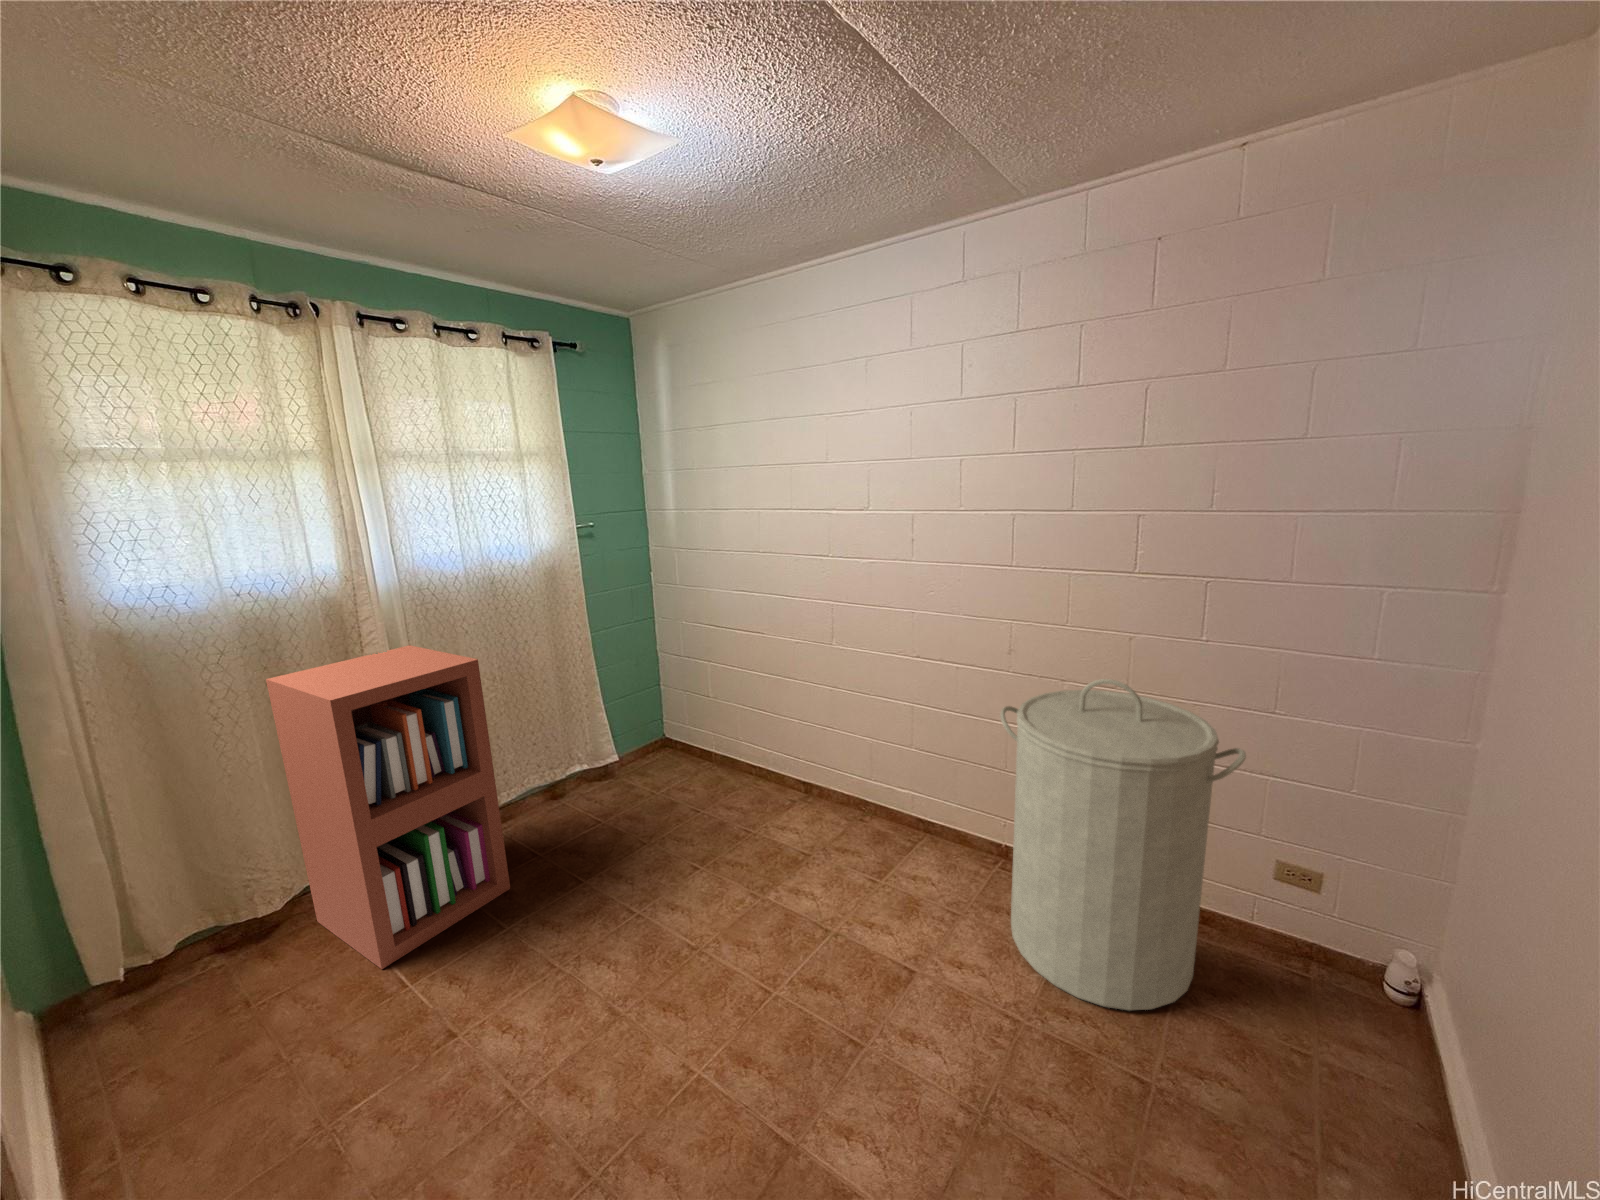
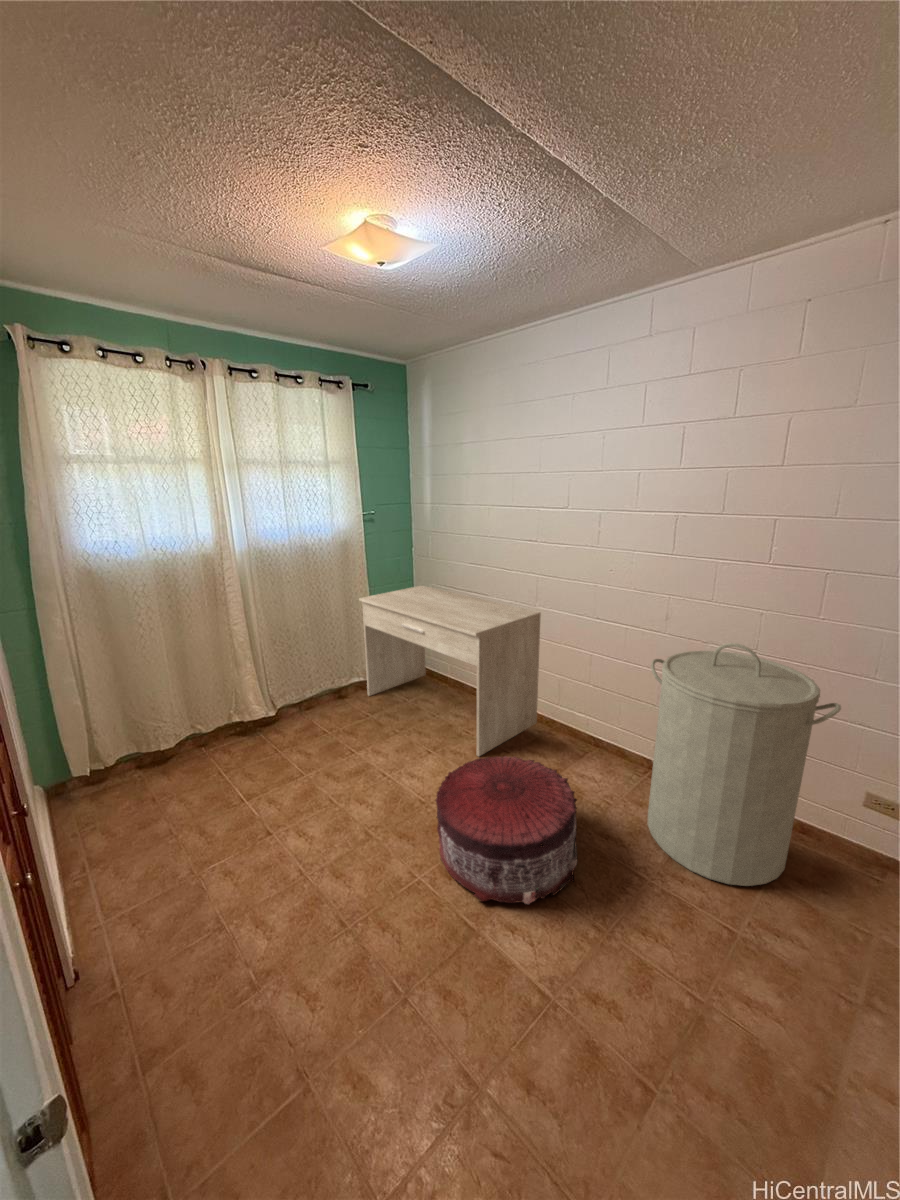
desk: none [579,623,846,866] -> present [359,586,541,756]
bookshelf: present [266,645,510,969] -> none [169,589,308,789]
pouf: none [717,863,927,1099] -> present [436,756,577,904]

